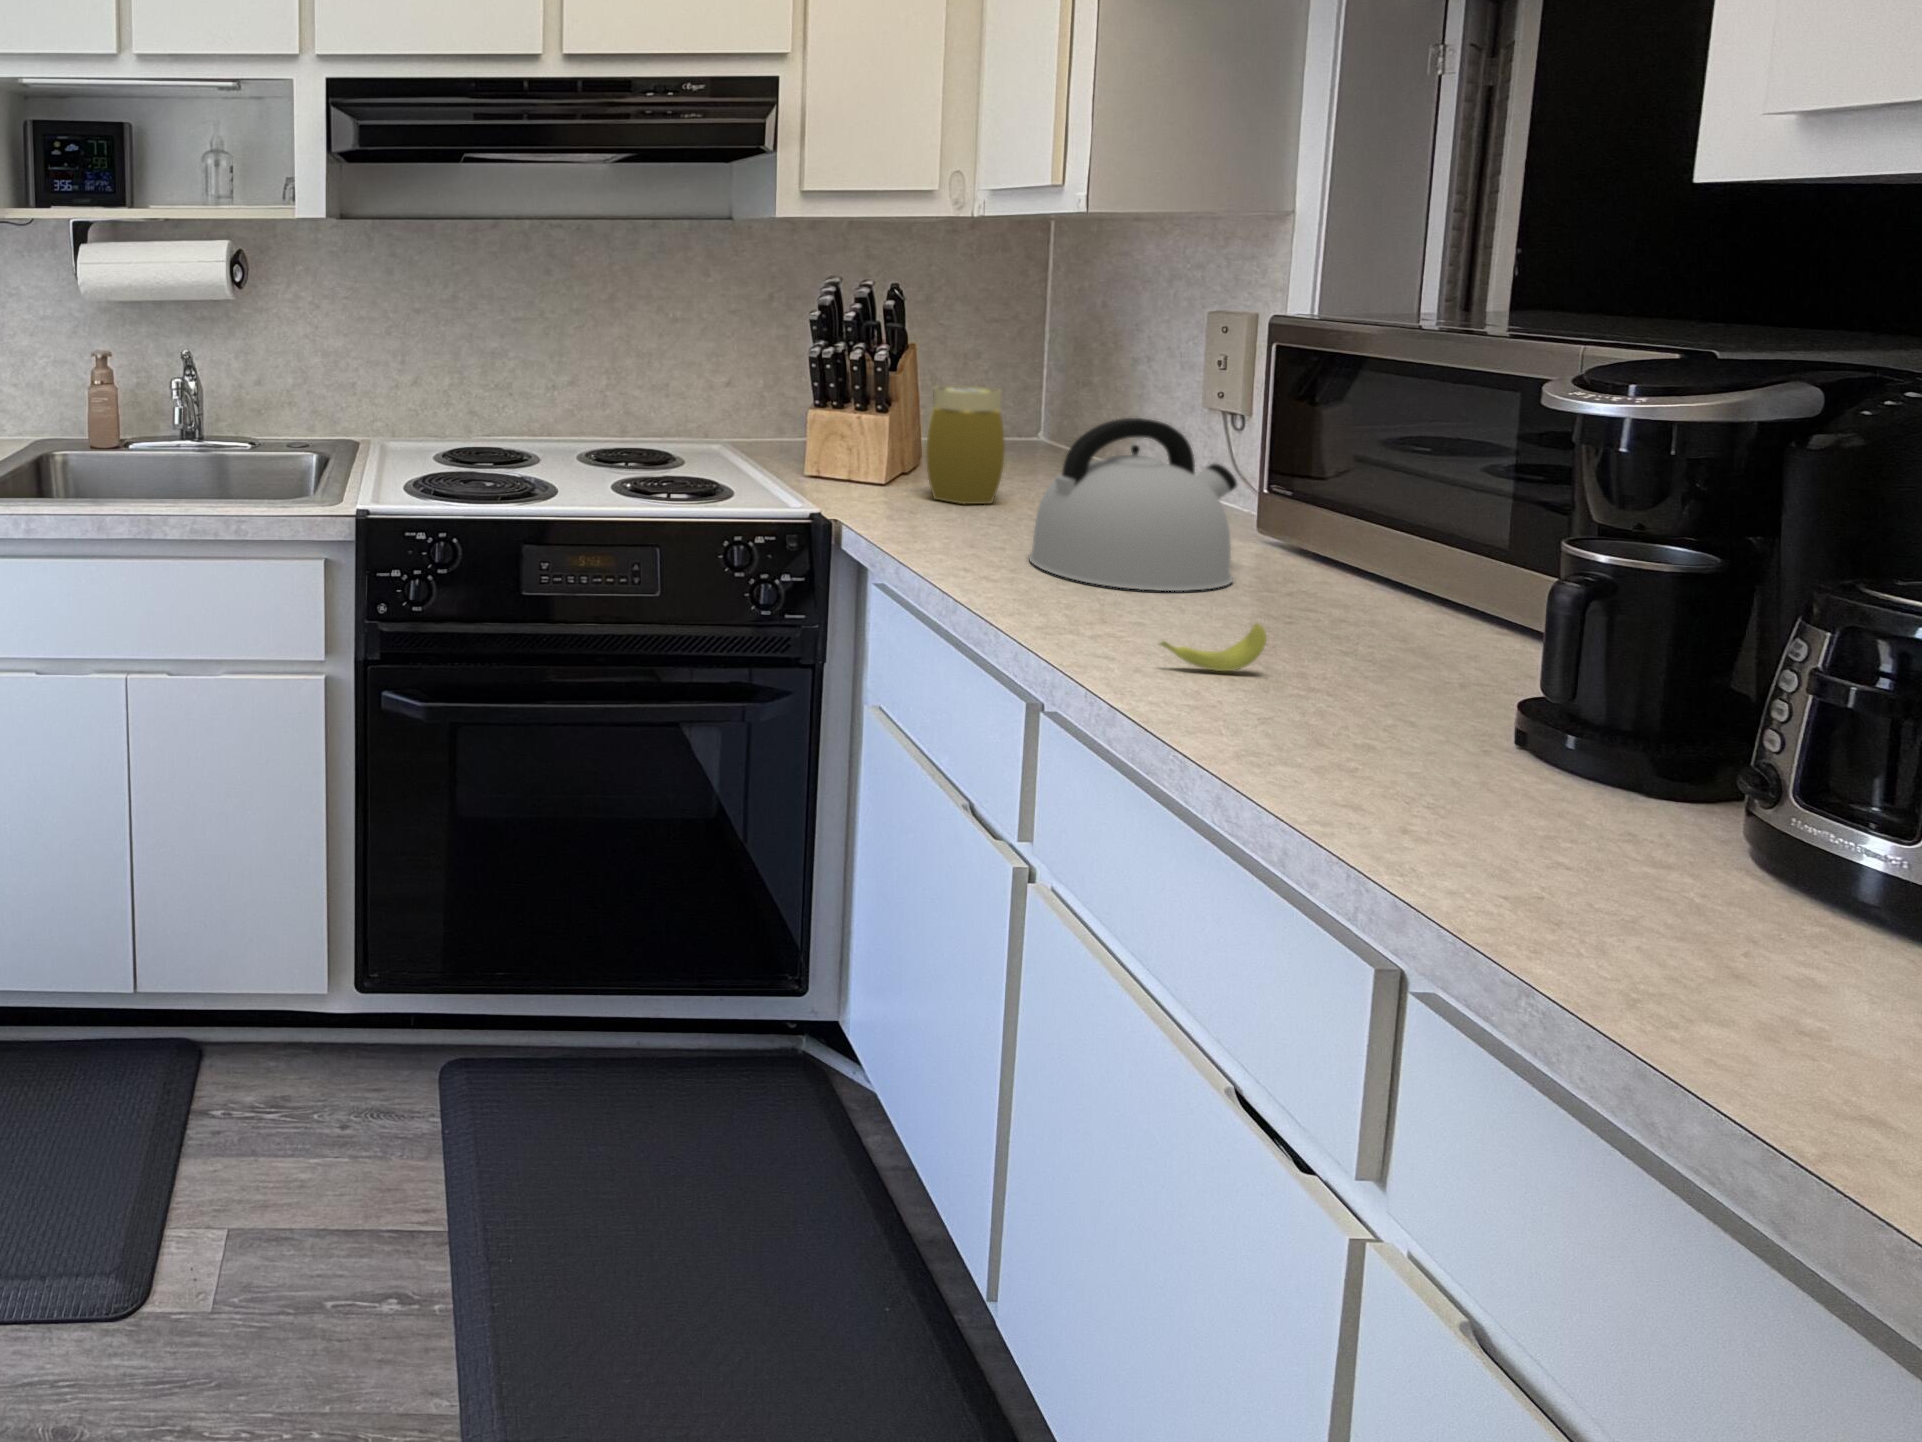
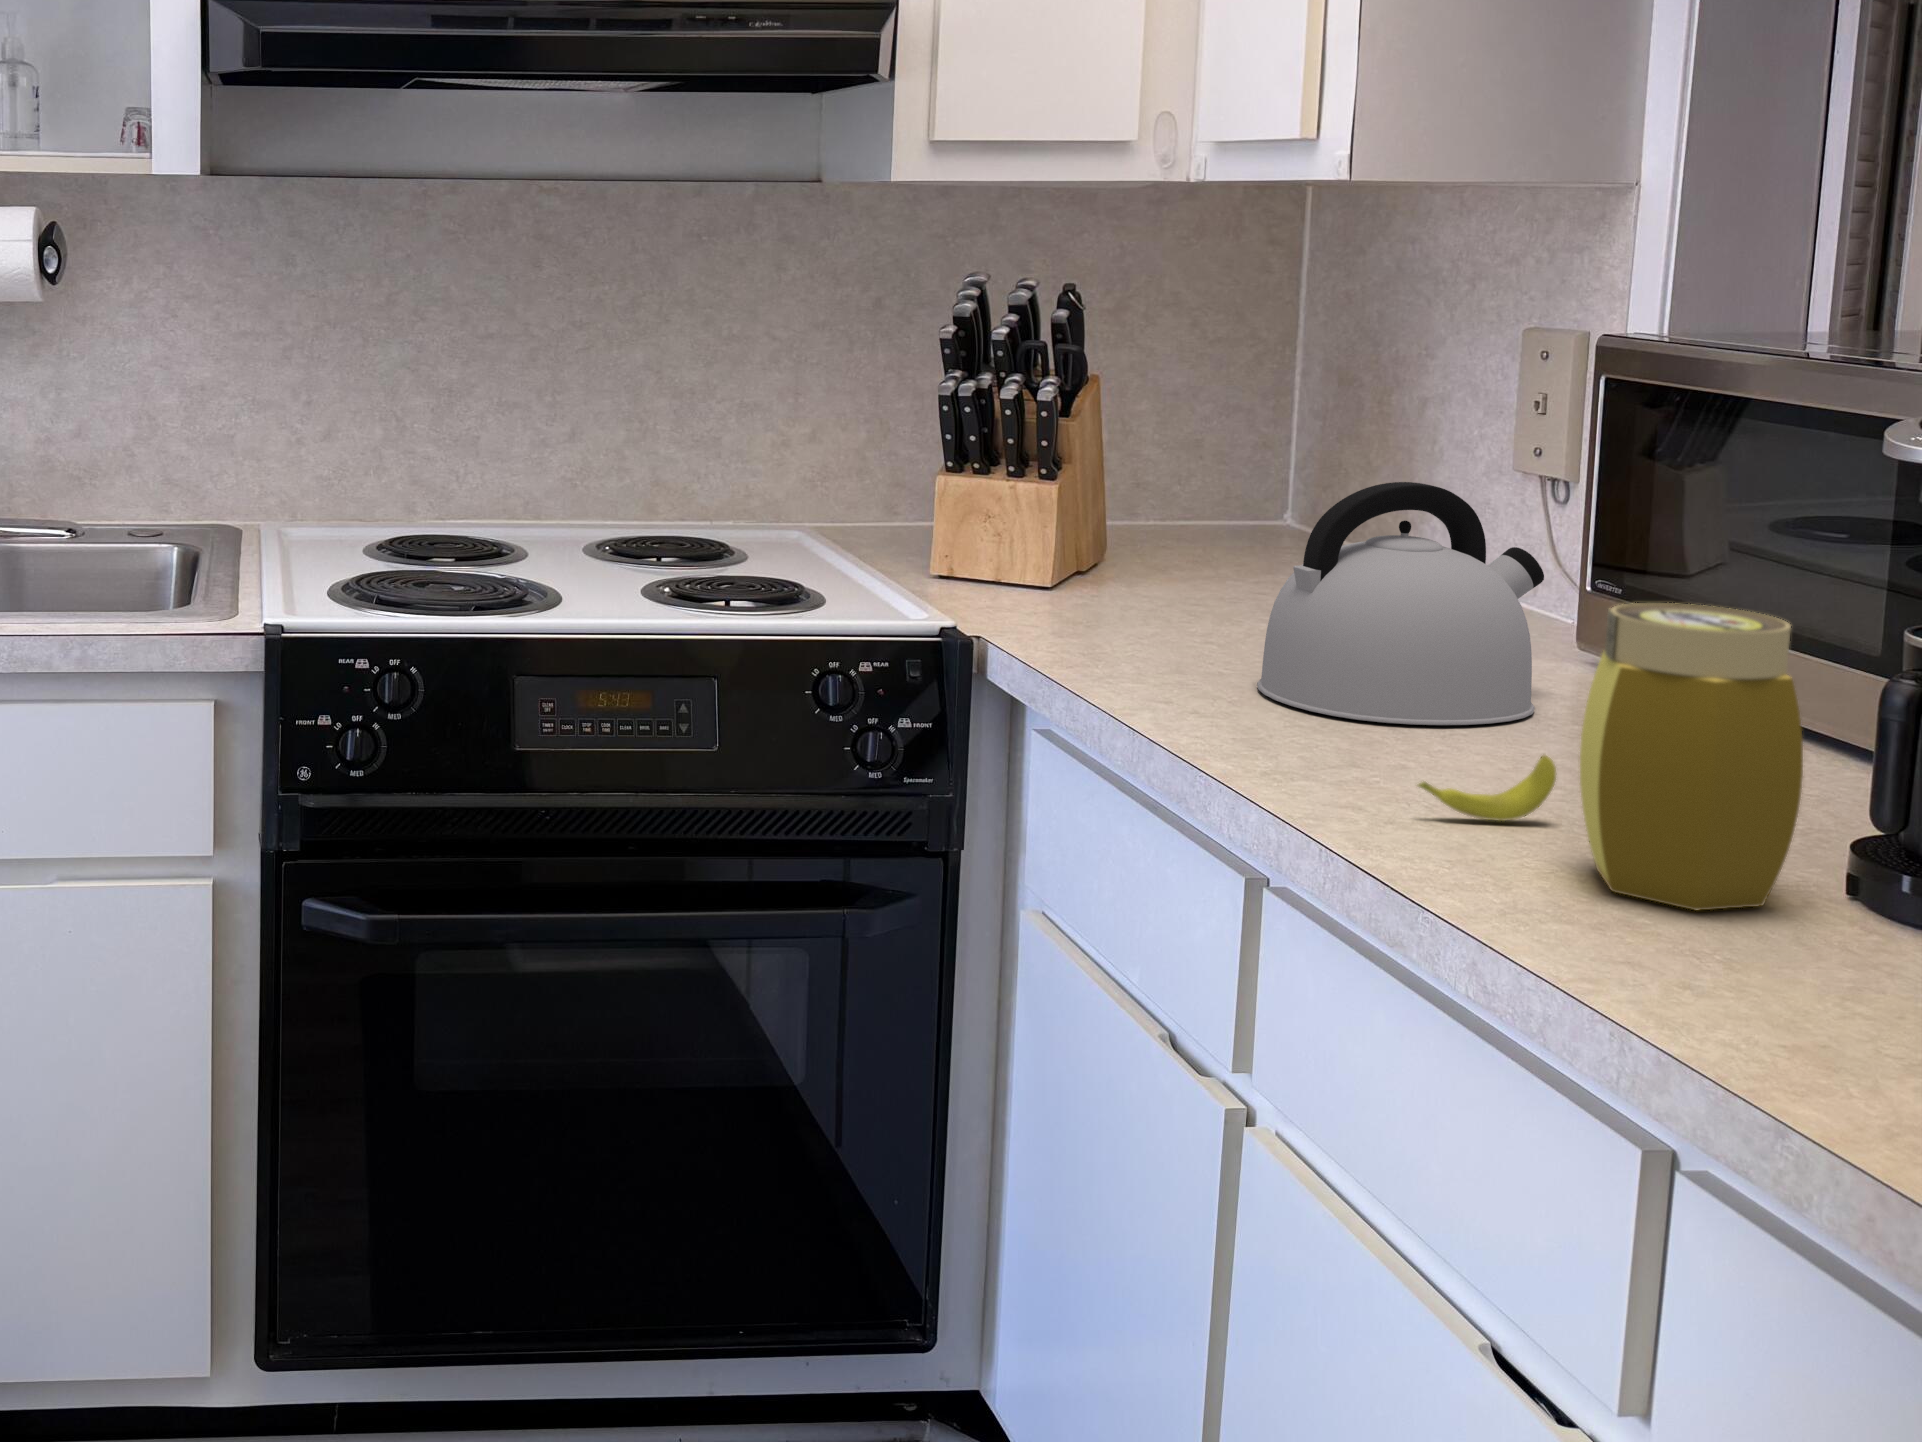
jar: present [926,386,1005,504] -> present [1580,603,1803,911]

